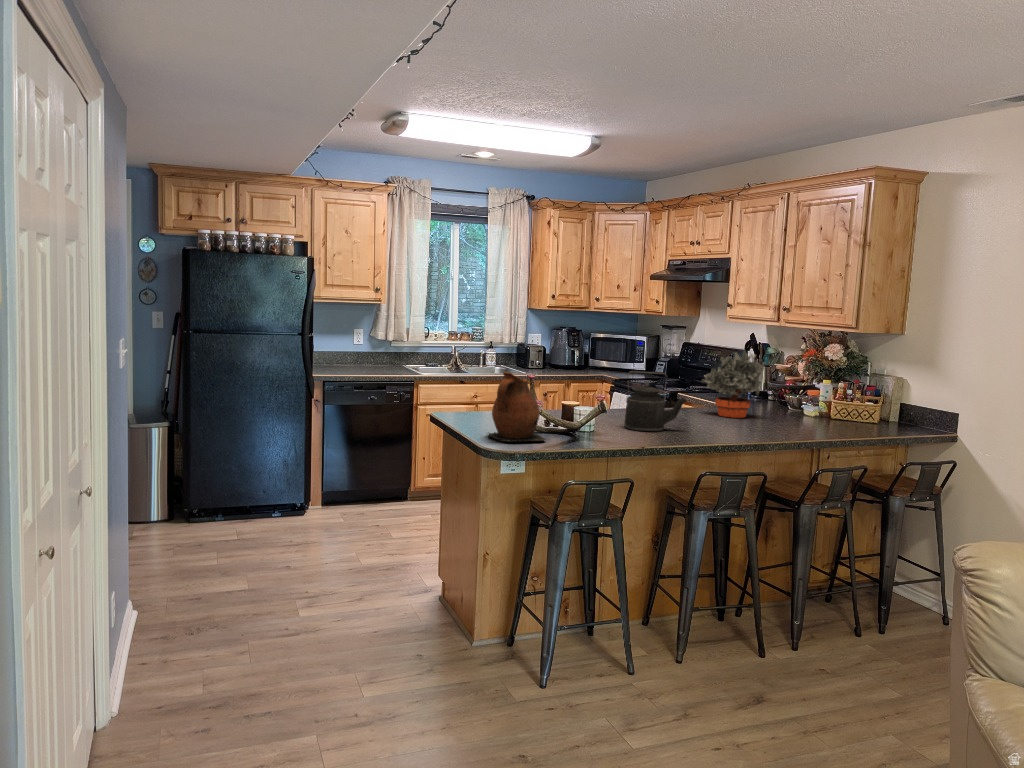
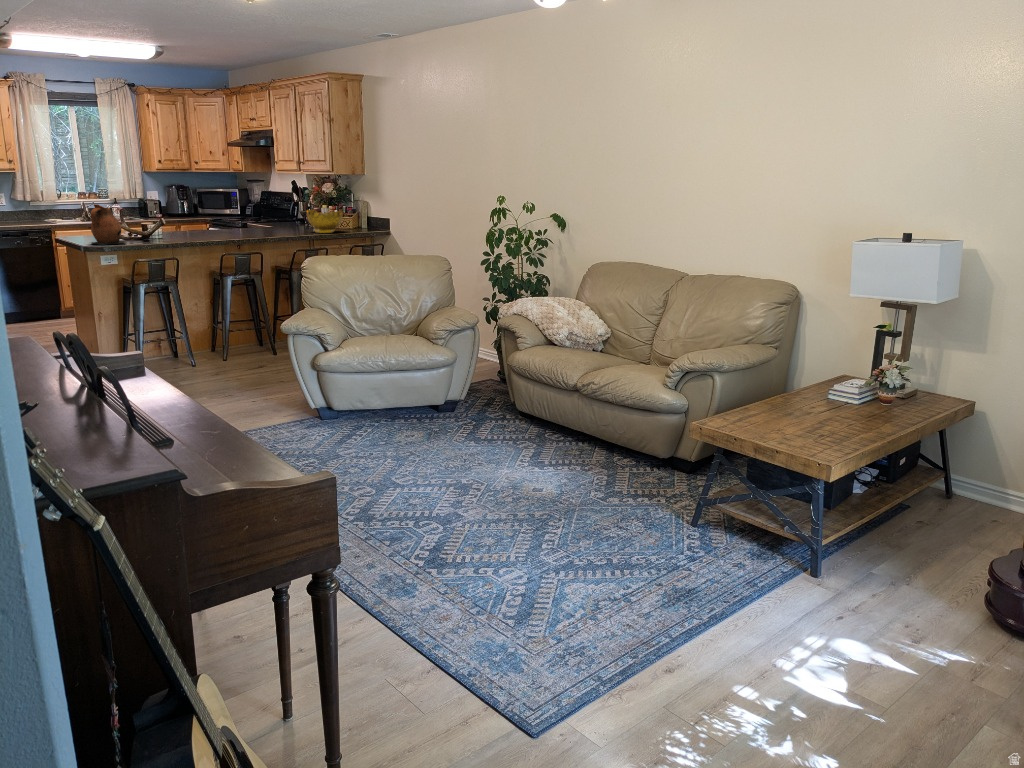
potted plant: present [702,352,764,418] -> none [244,189,281,231]
kettle: present [625,371,686,432] -> none [182,203,221,238]
decorative bowl: none [811,387,876,431] -> present [307,210,342,233]

